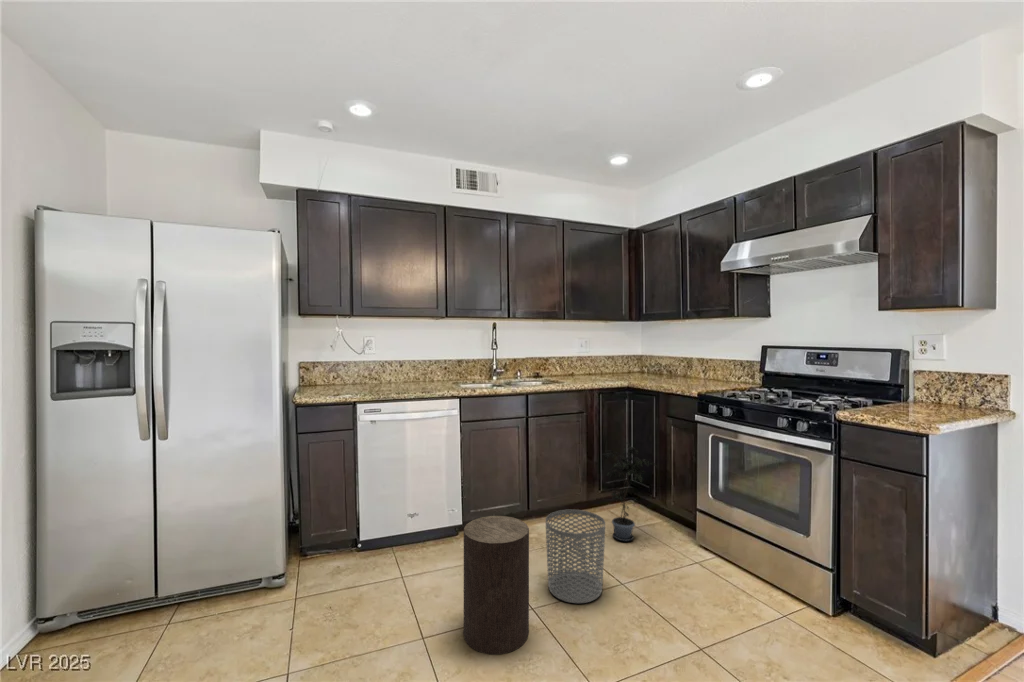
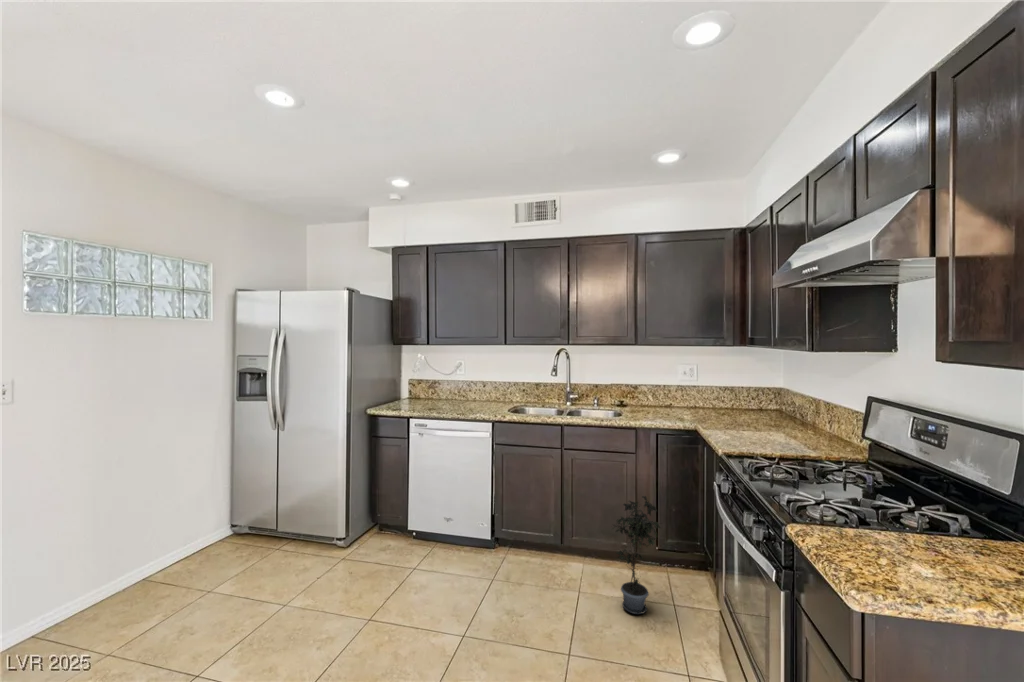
waste bin: present [546,509,605,603] -> none [478,550,540,653]
stool: present [464,516,529,654] -> none [372,534,433,660]

